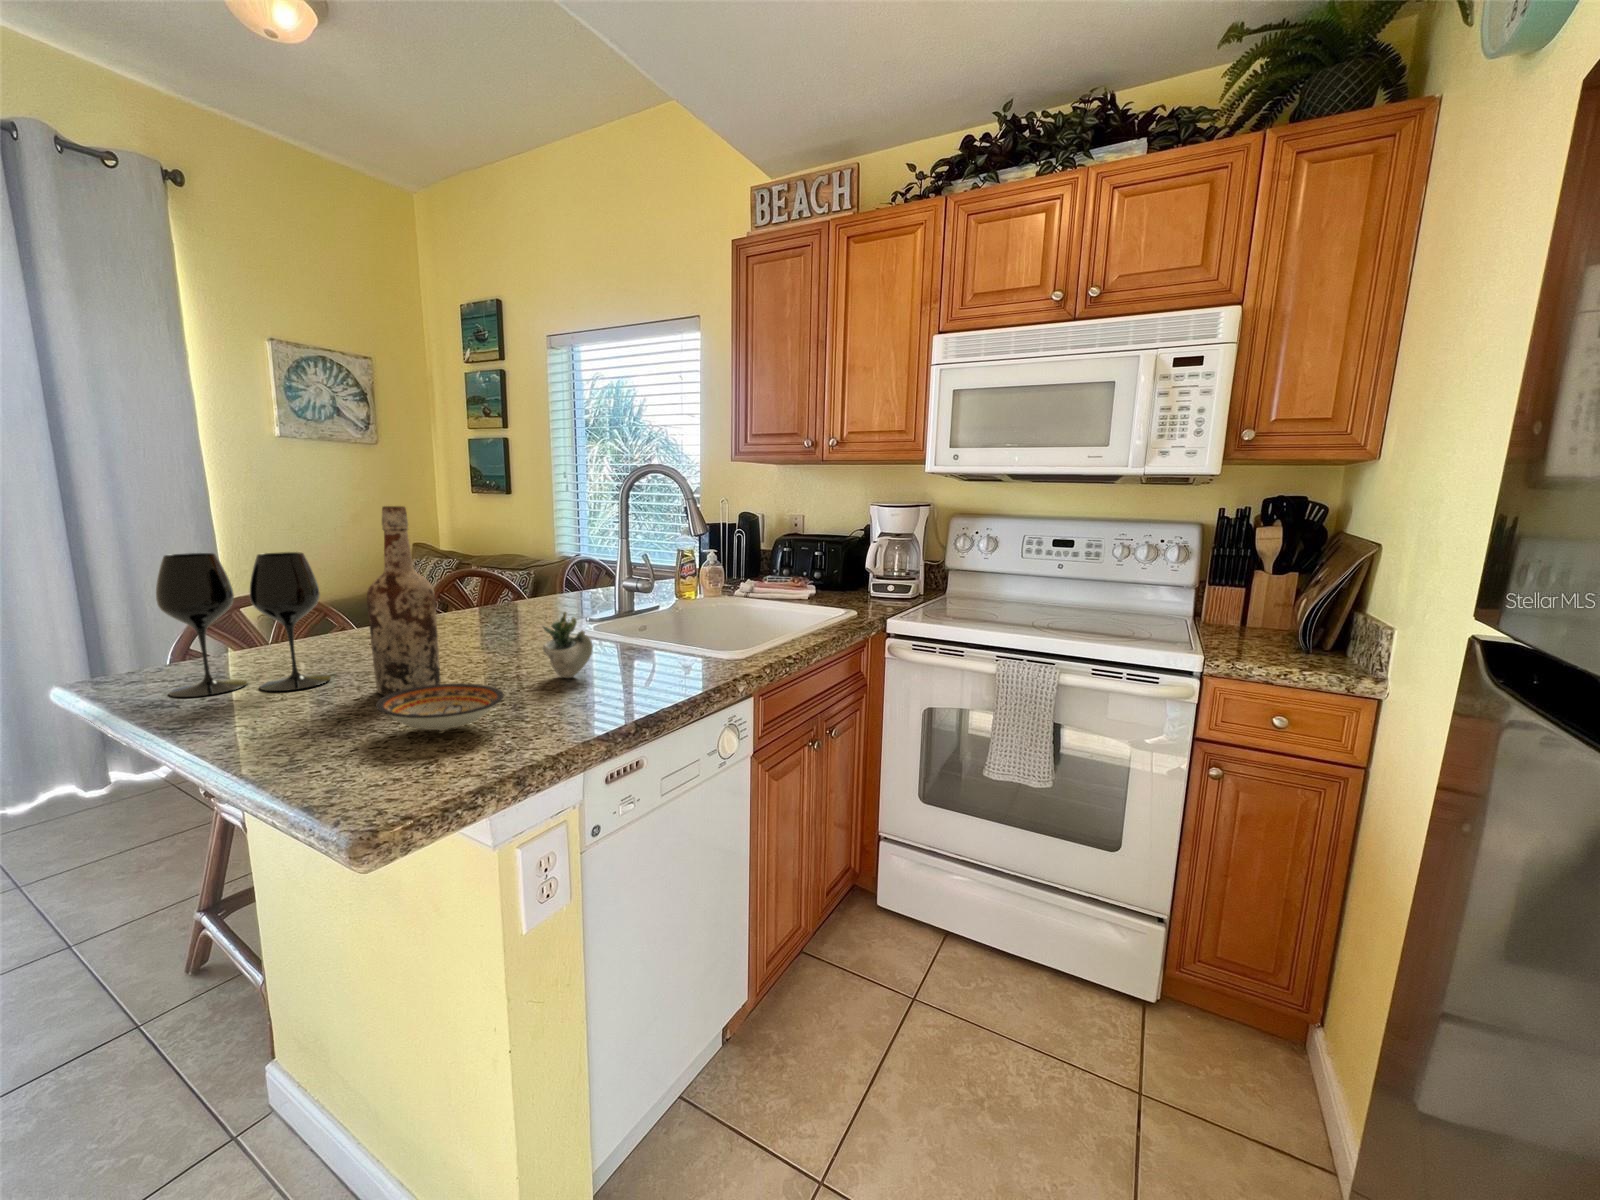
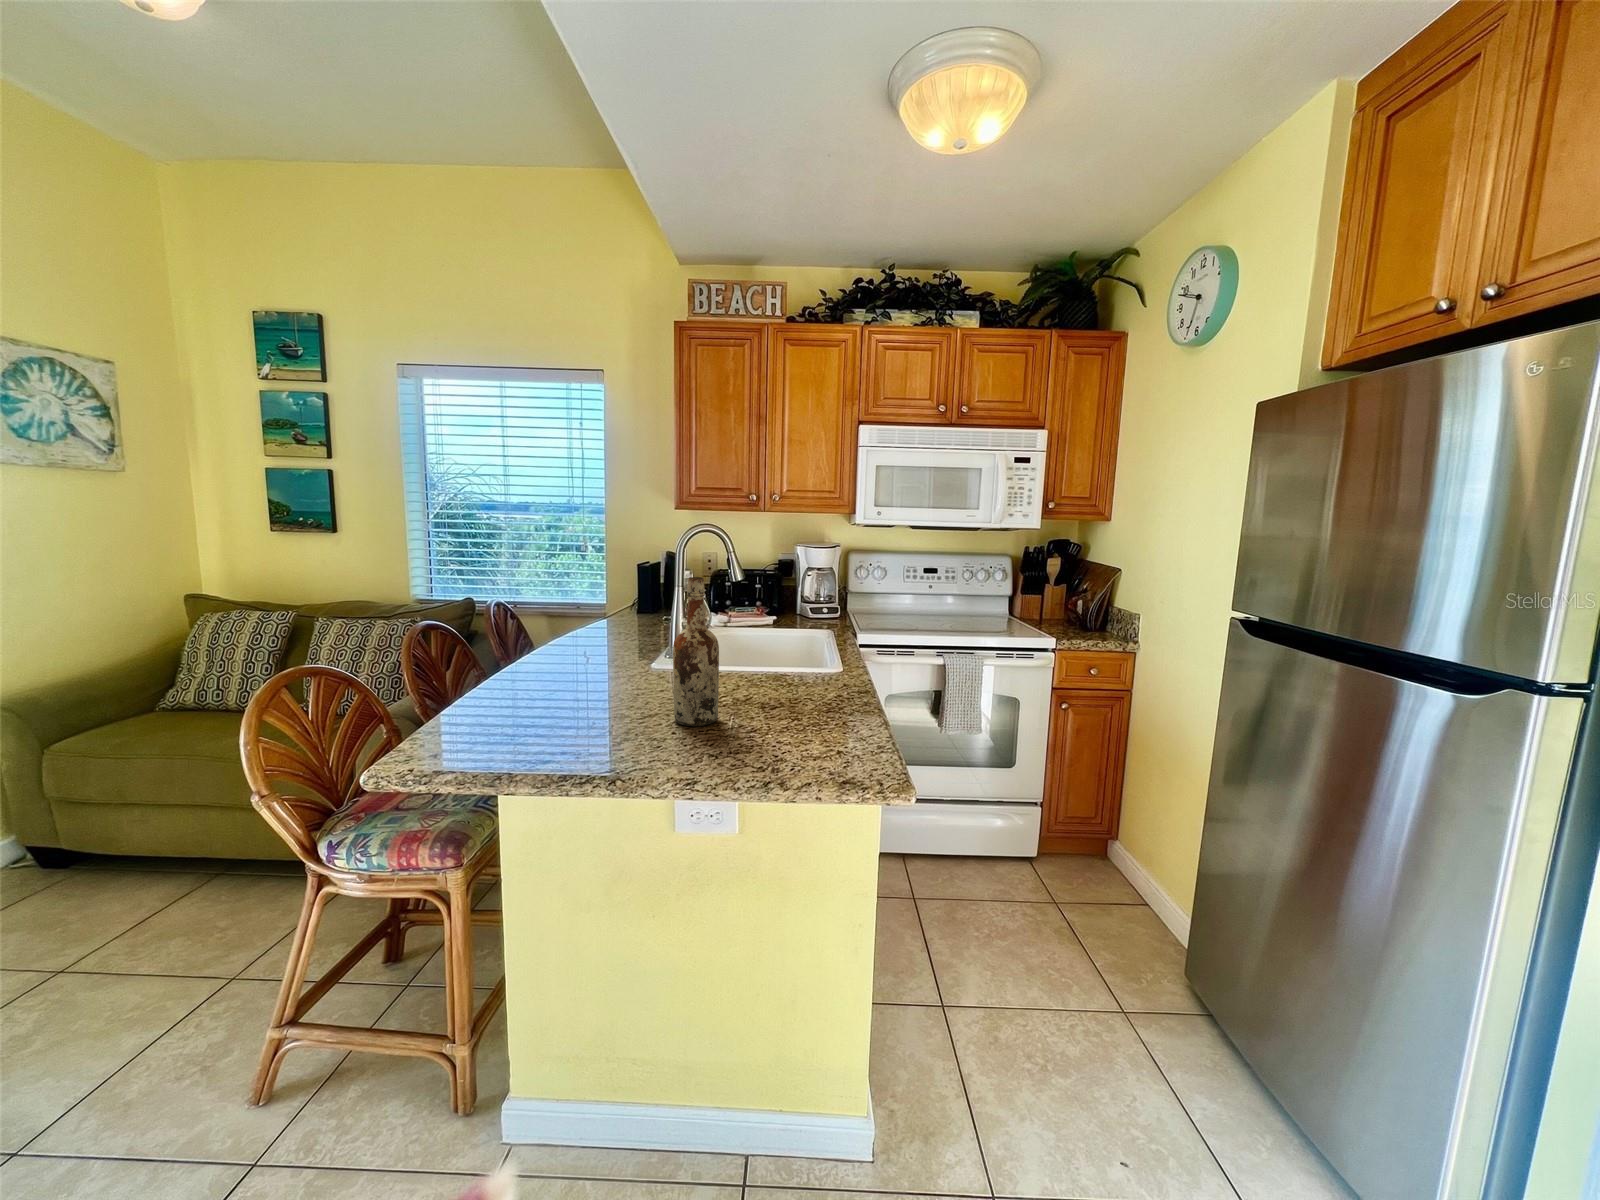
wine glass: present [156,552,331,697] -> none [505,619,620,756]
succulent plant: present [543,611,623,678] -> none [758,642,826,697]
ceramic bowl: present [376,683,504,731] -> none [762,703,838,736]

